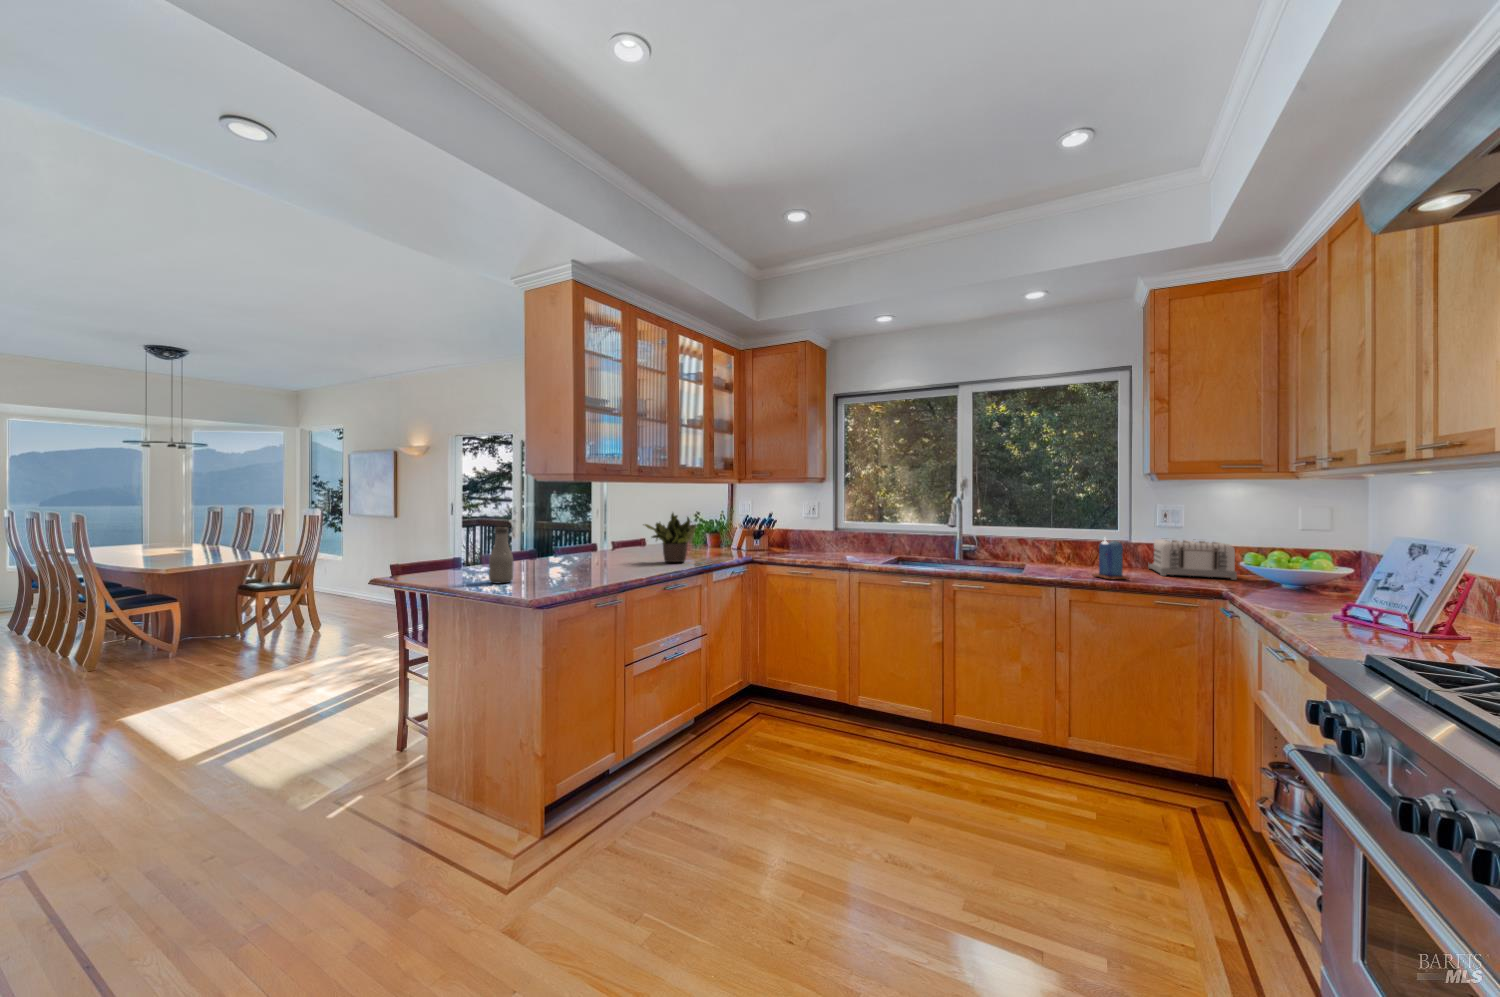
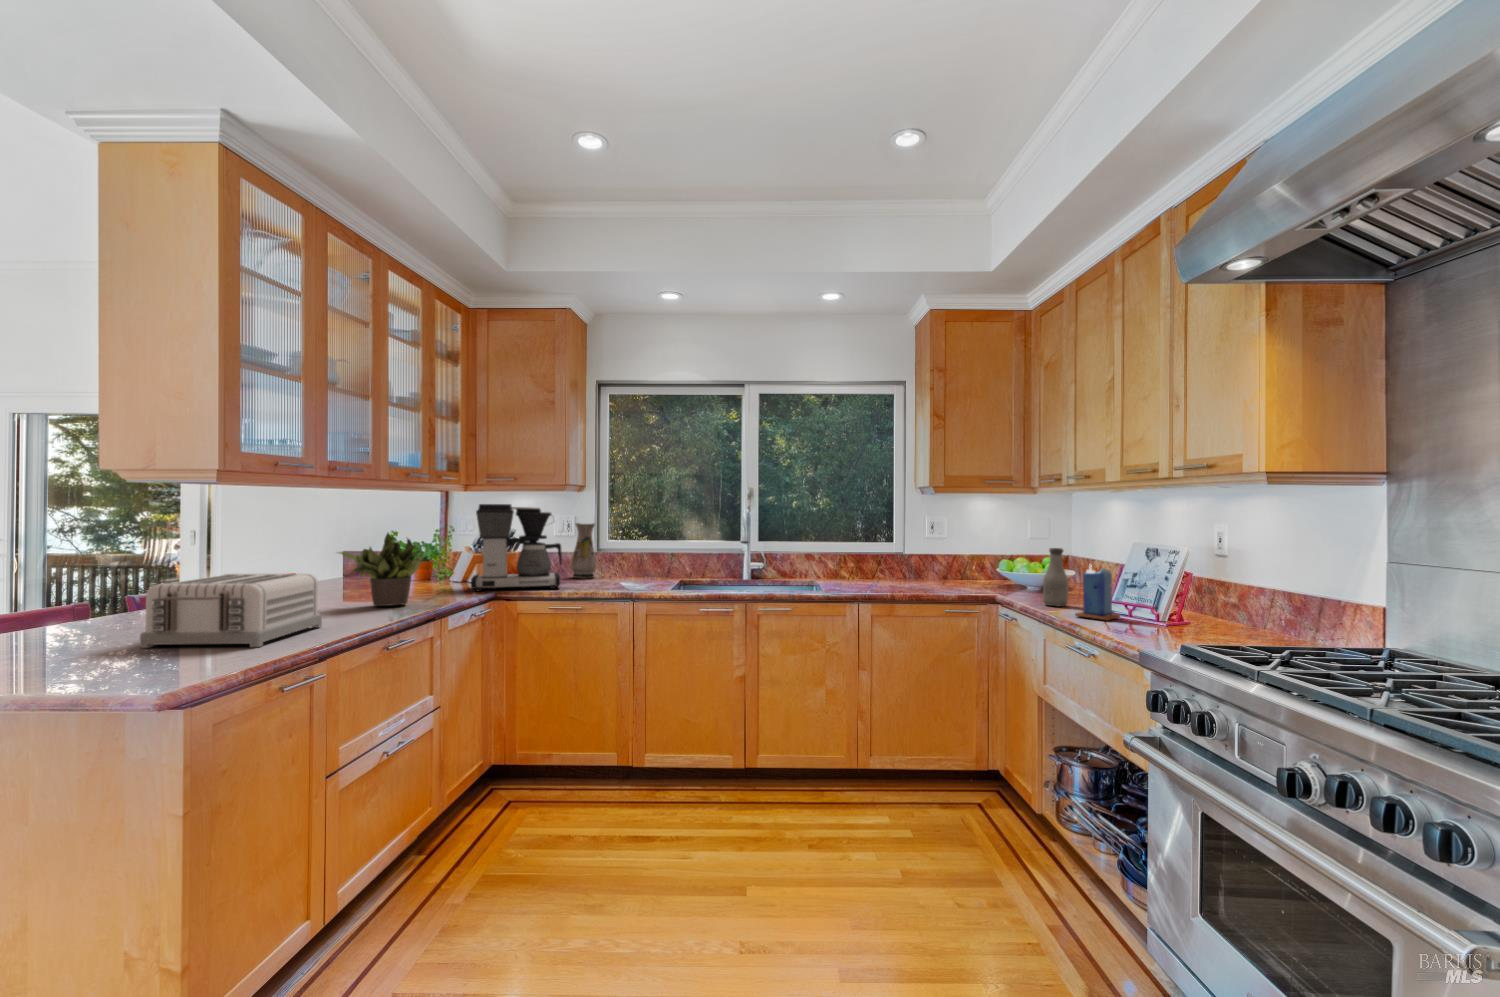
coffee maker: none [734,493,800,558] -> present [471,504,562,591]
vase: none [816,508,835,552] -> present [571,523,596,578]
bottle: present [489,527,513,583] -> present [1043,548,1068,606]
candle: present [1092,538,1130,579] -> present [1075,565,1120,620]
toaster: present [1148,538,1237,580] -> present [140,574,322,648]

